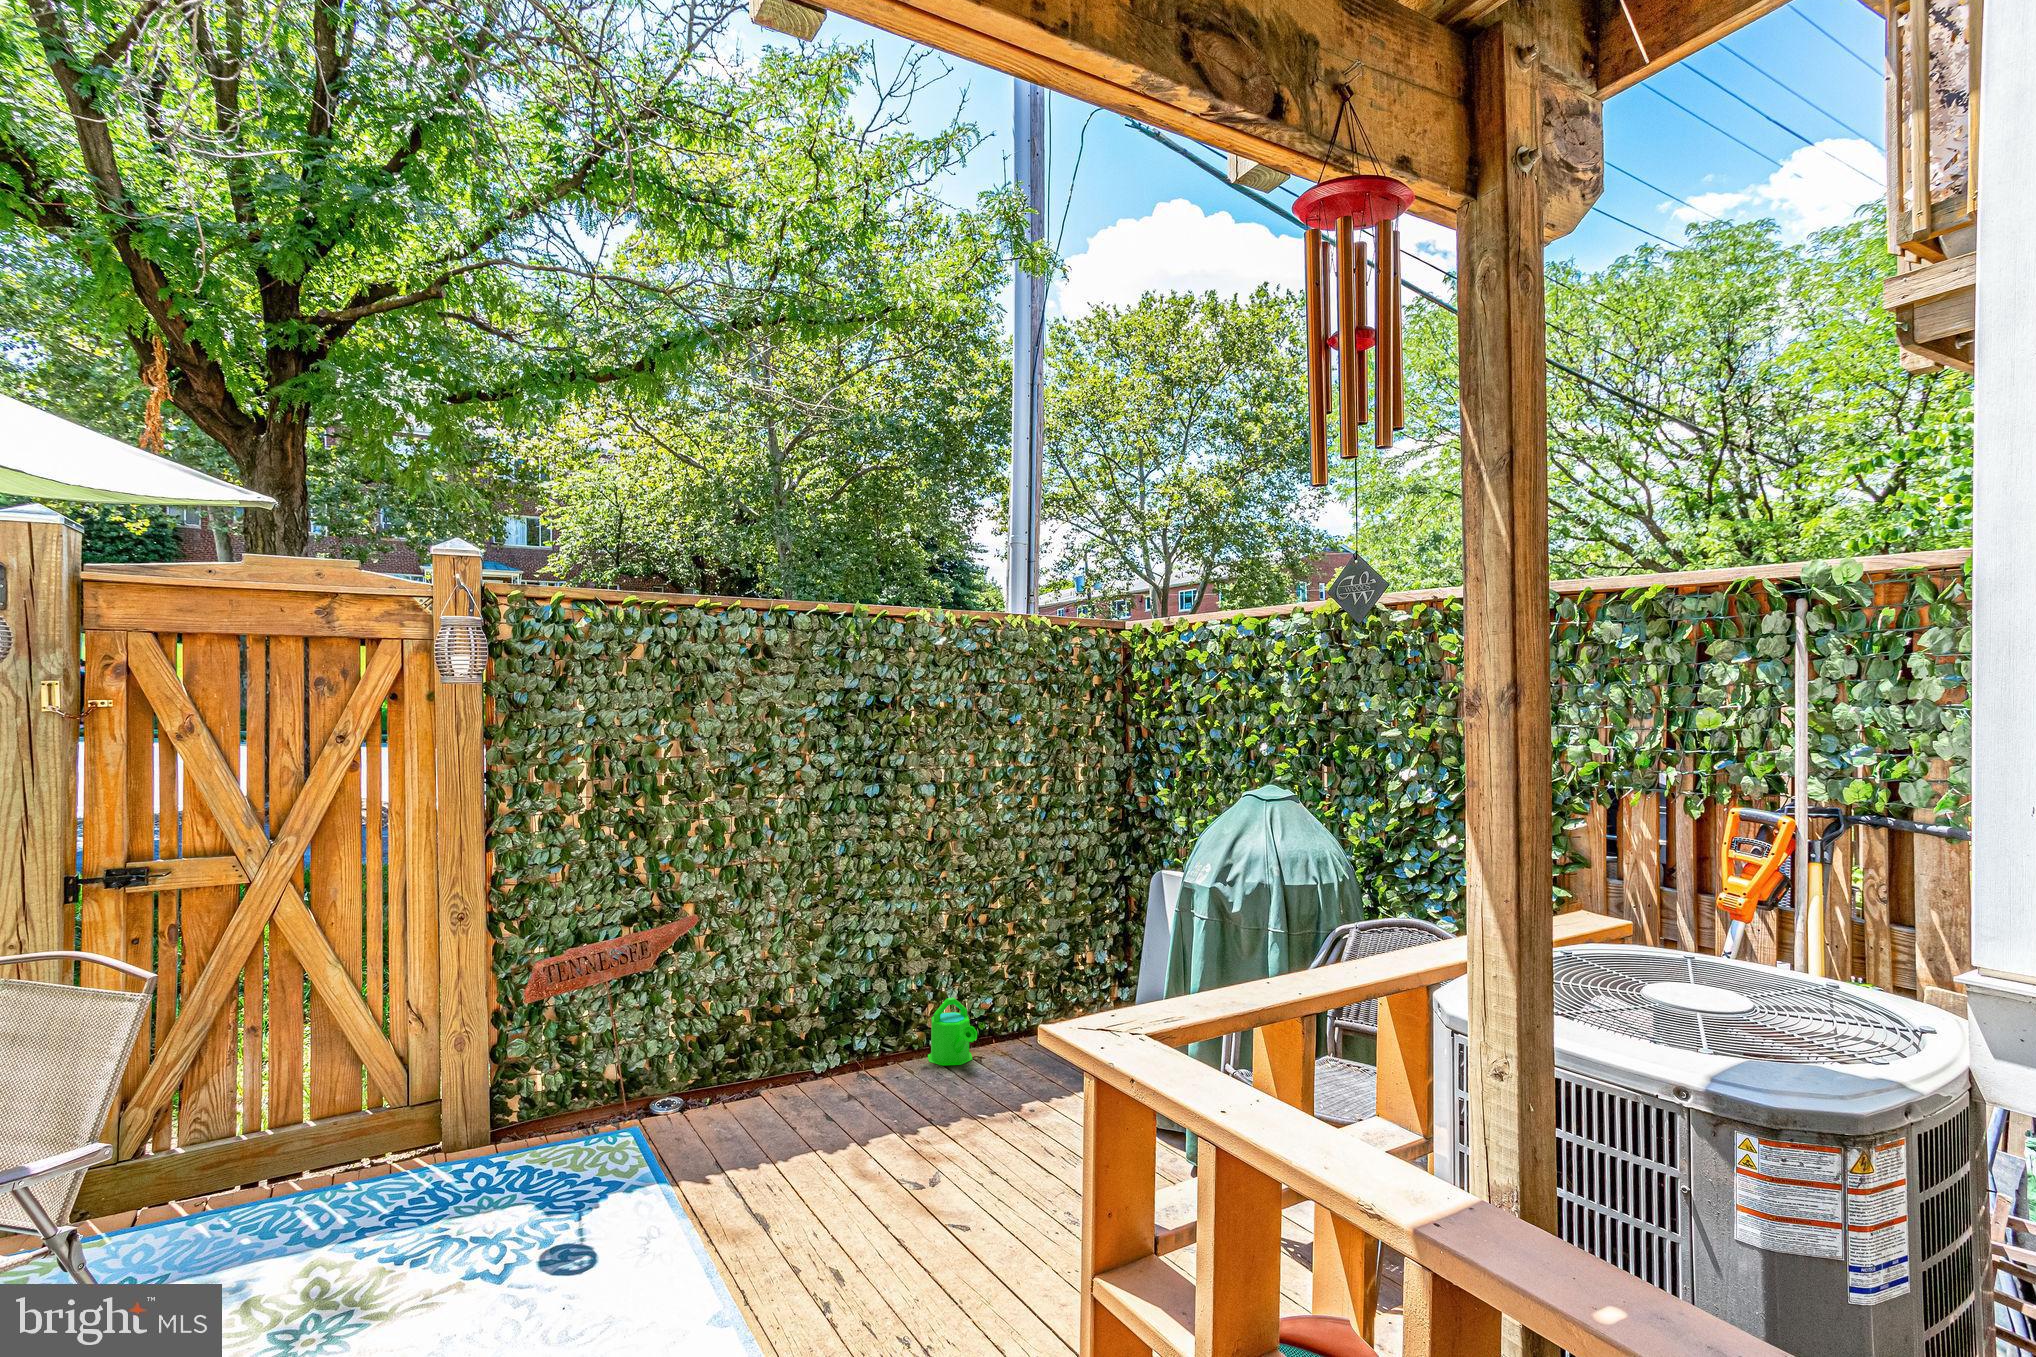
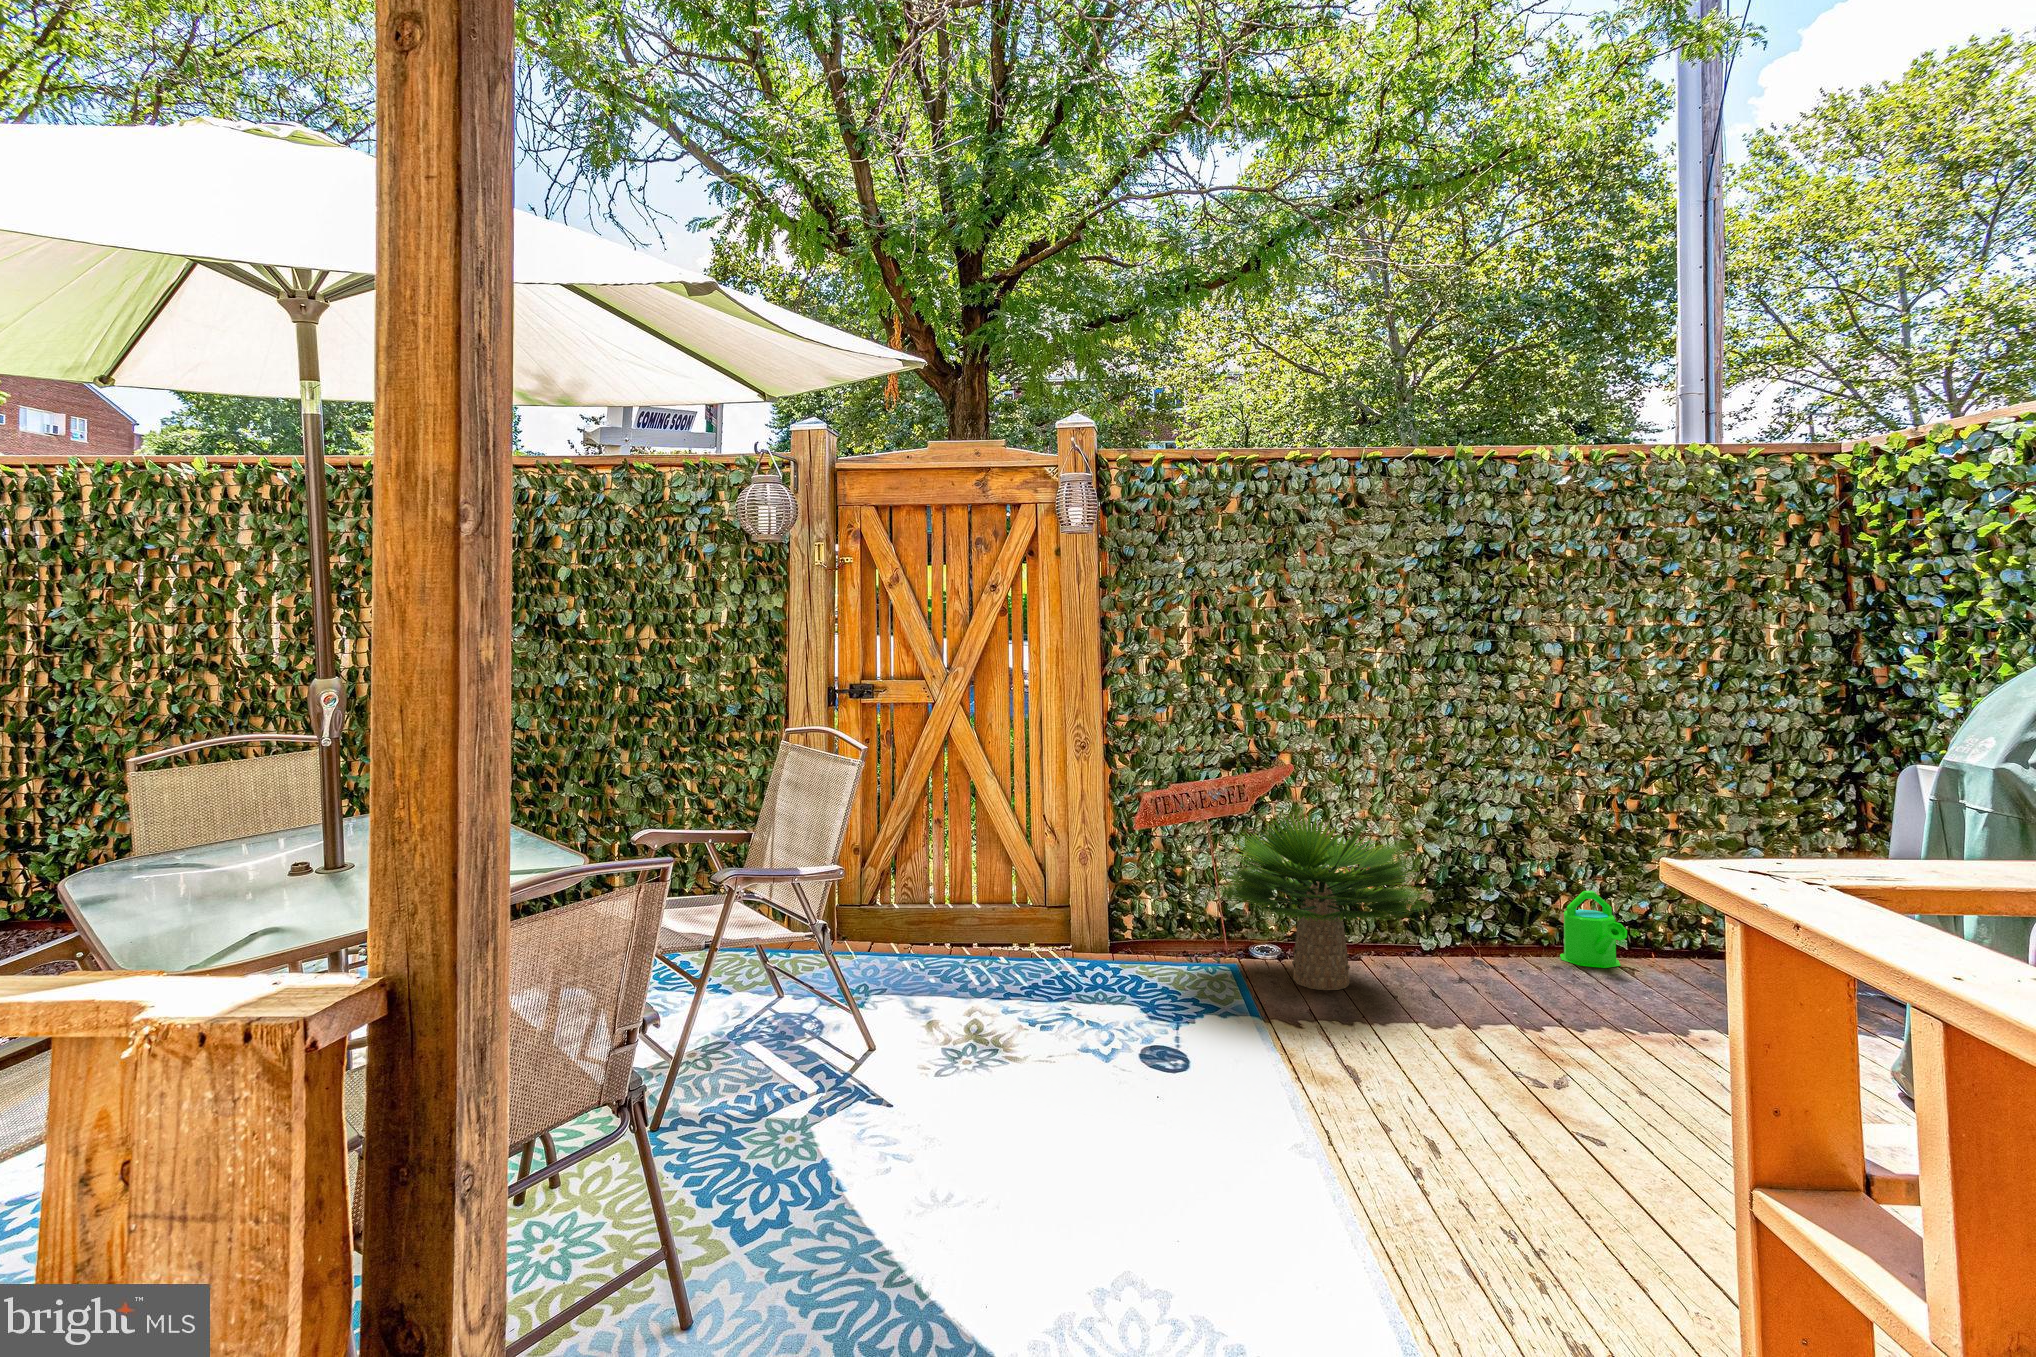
potted plant: none [612,963,824,1149] -> present [1220,811,1422,990]

